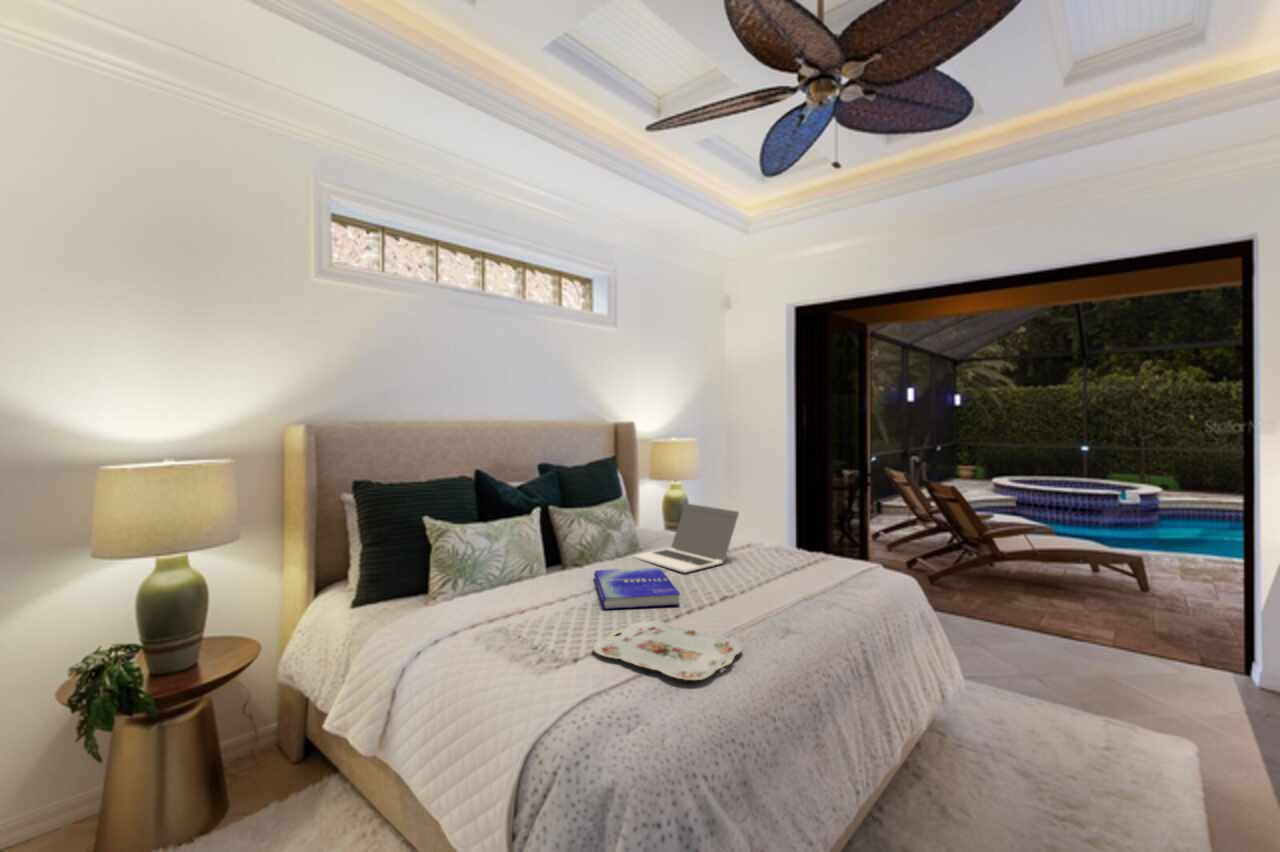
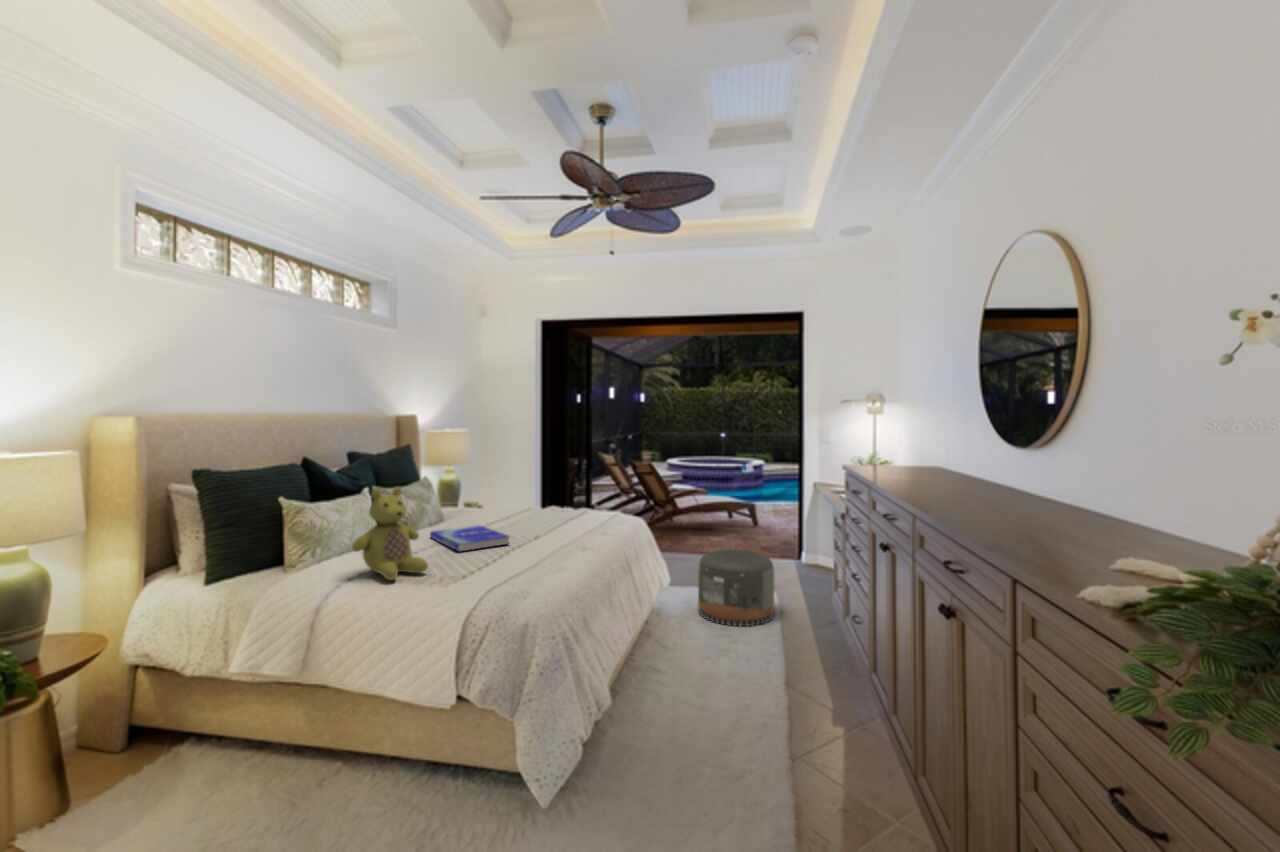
laptop: present [633,504,739,572] -> none [447,479,530,527]
stuffed bear: none [447,517,542,649] -> present [352,487,428,580]
serving tray: present [593,621,743,680] -> none [472,553,568,573]
pouf: none [1018,647,1189,813] -> present [698,549,774,626]

